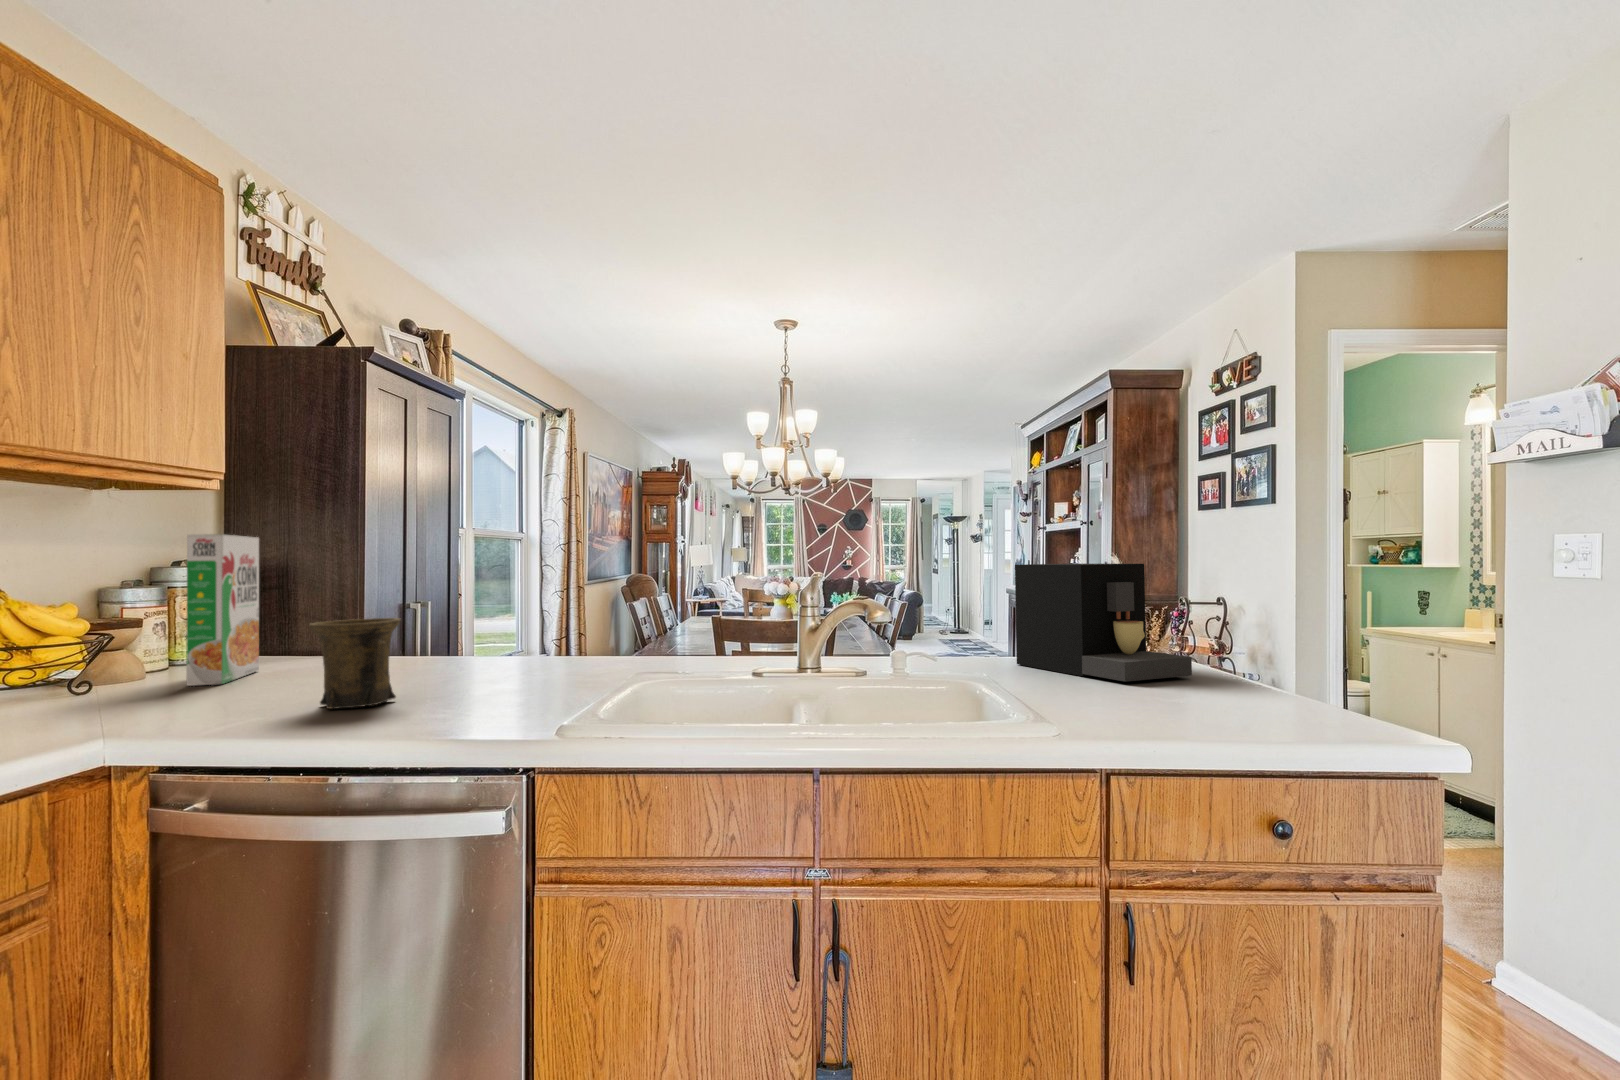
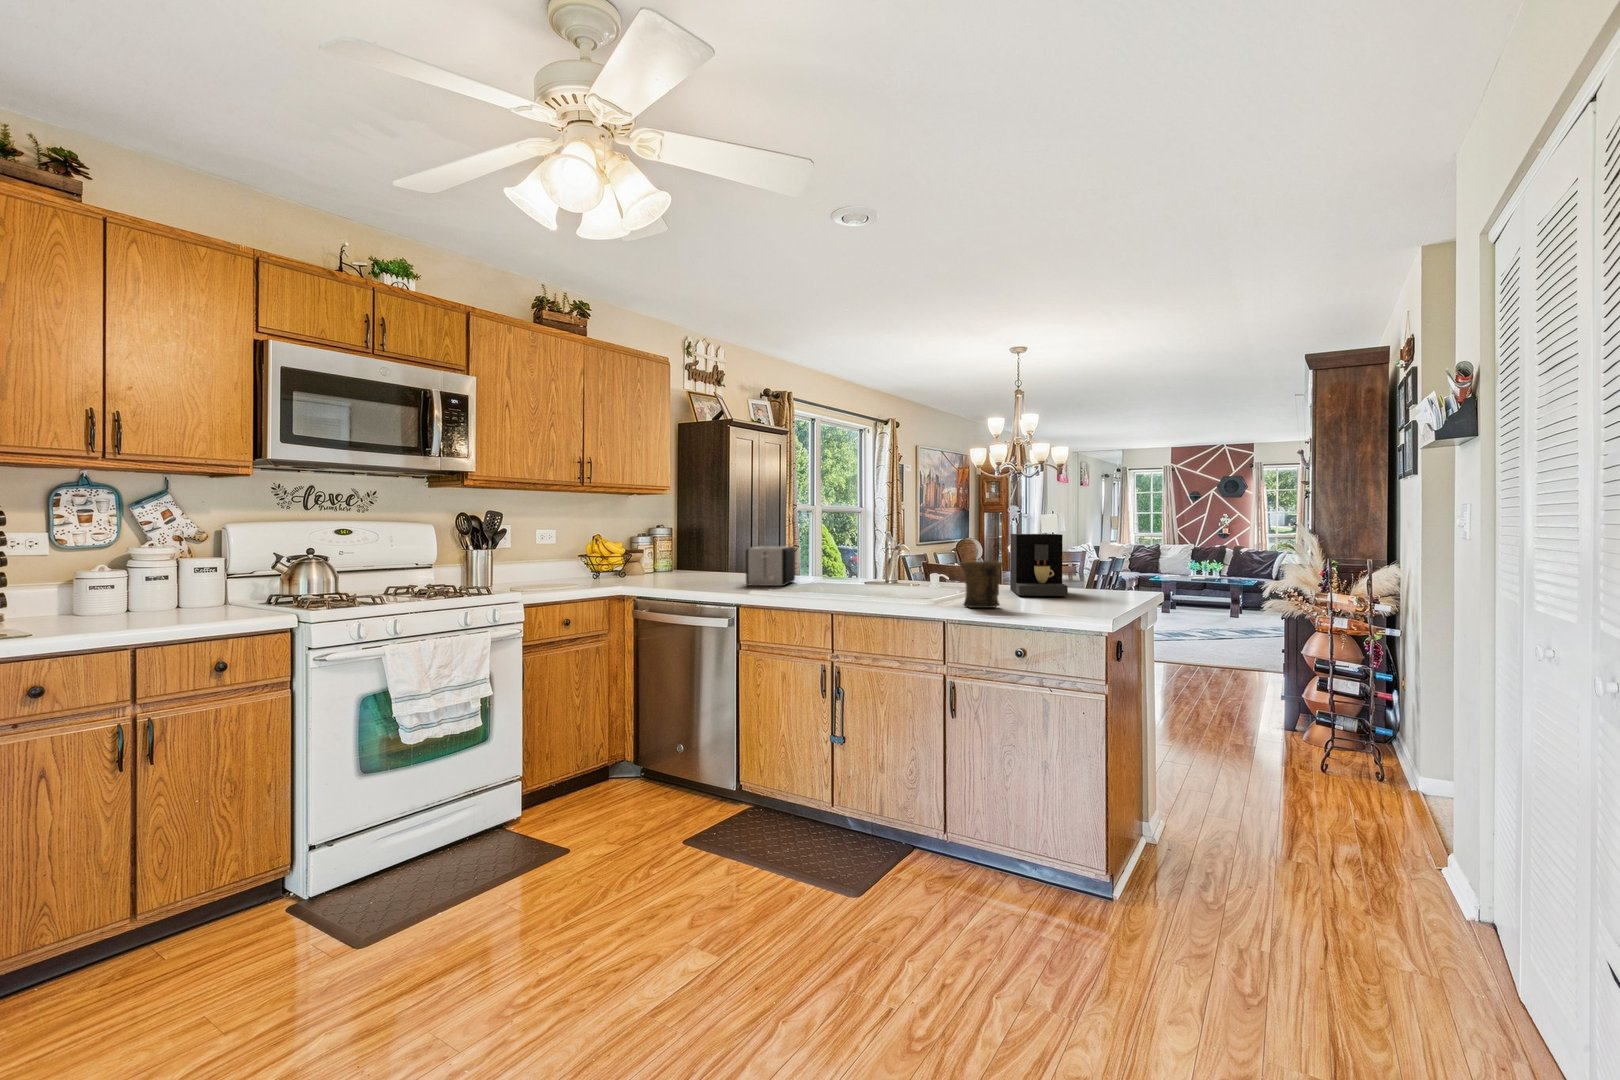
cereal box: present [186,534,259,686] -> none [655,515,684,577]
toaster: none [493,601,601,701] -> present [746,546,795,586]
mug: present [309,618,401,709] -> present [959,561,1003,608]

